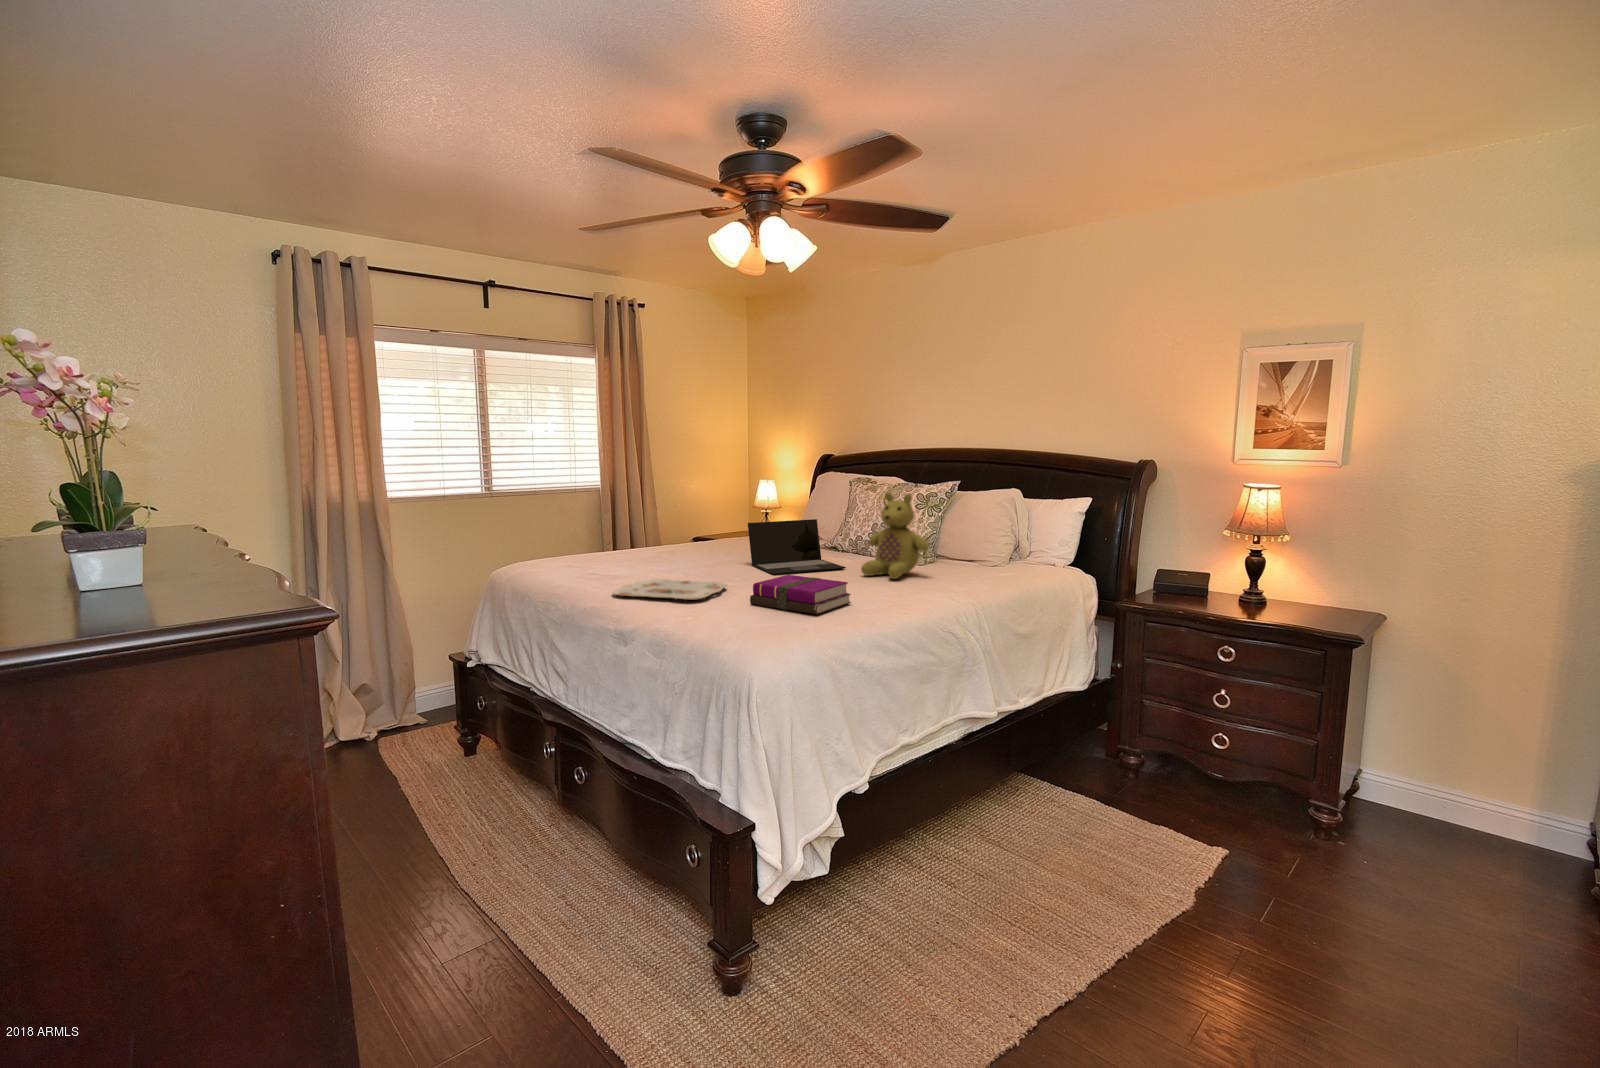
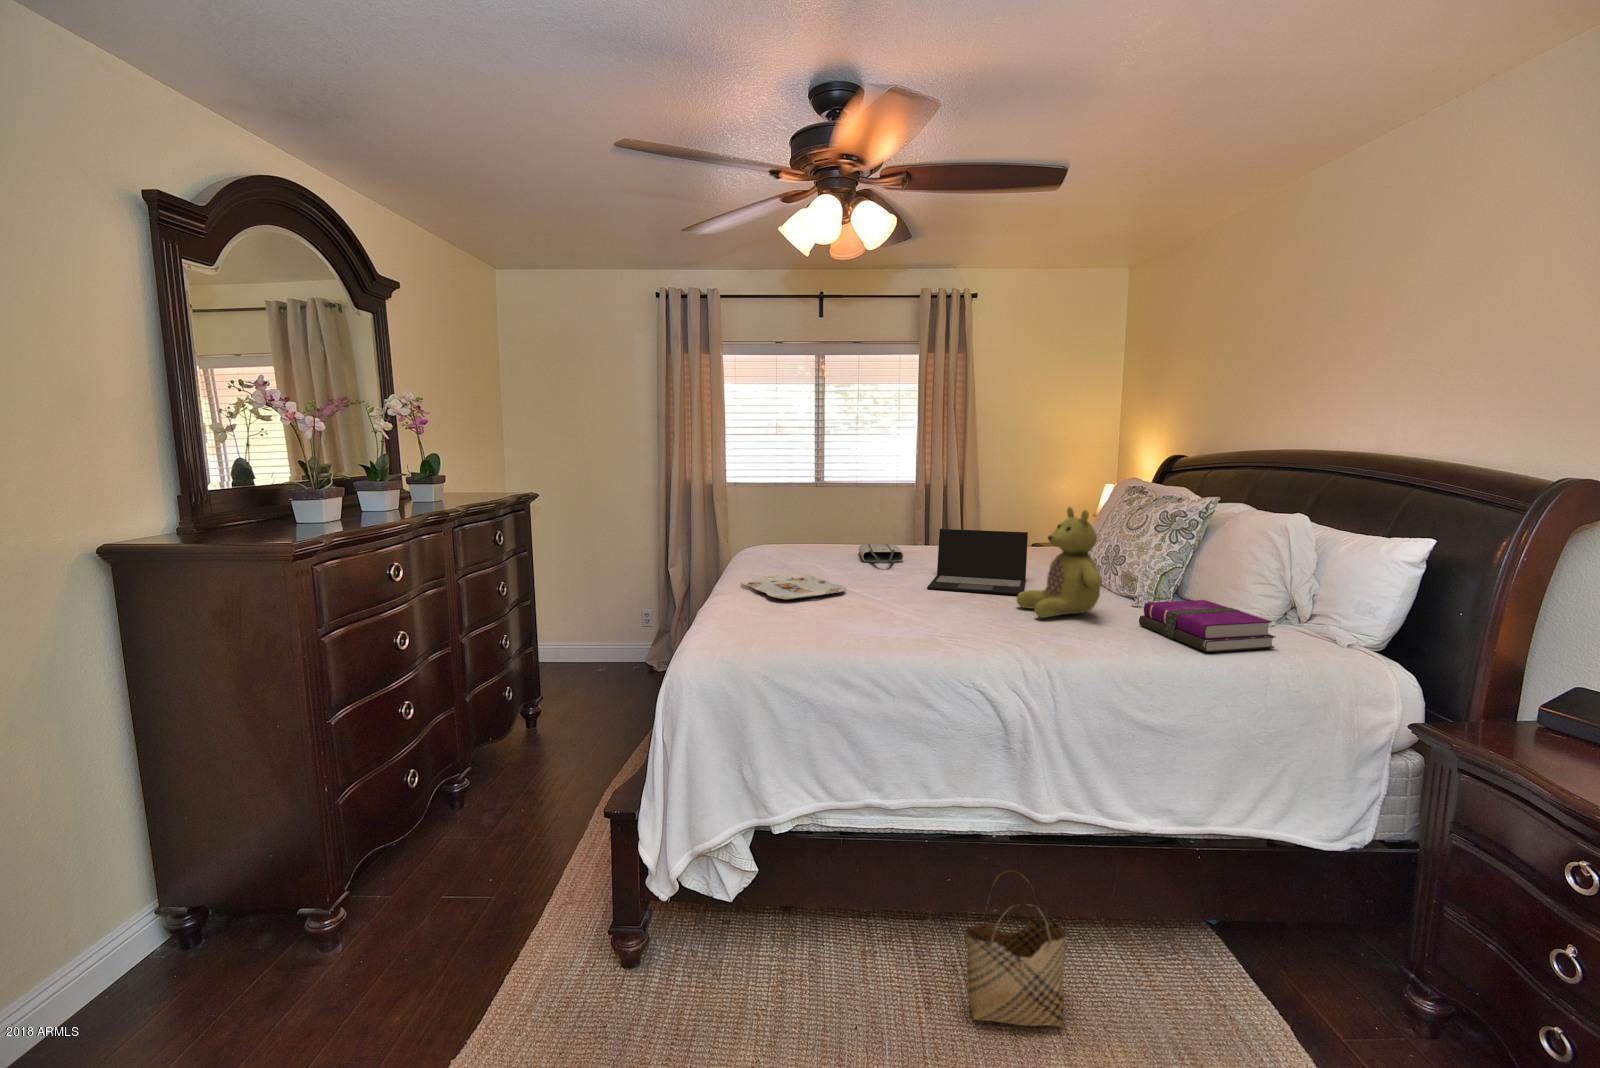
tote bag: none [635,546,701,564] -> present [859,544,904,564]
notebook: present [750,575,851,614] -> present [1139,600,1275,652]
woven basket: none [961,757,1018,873] -> present [965,870,1067,1027]

